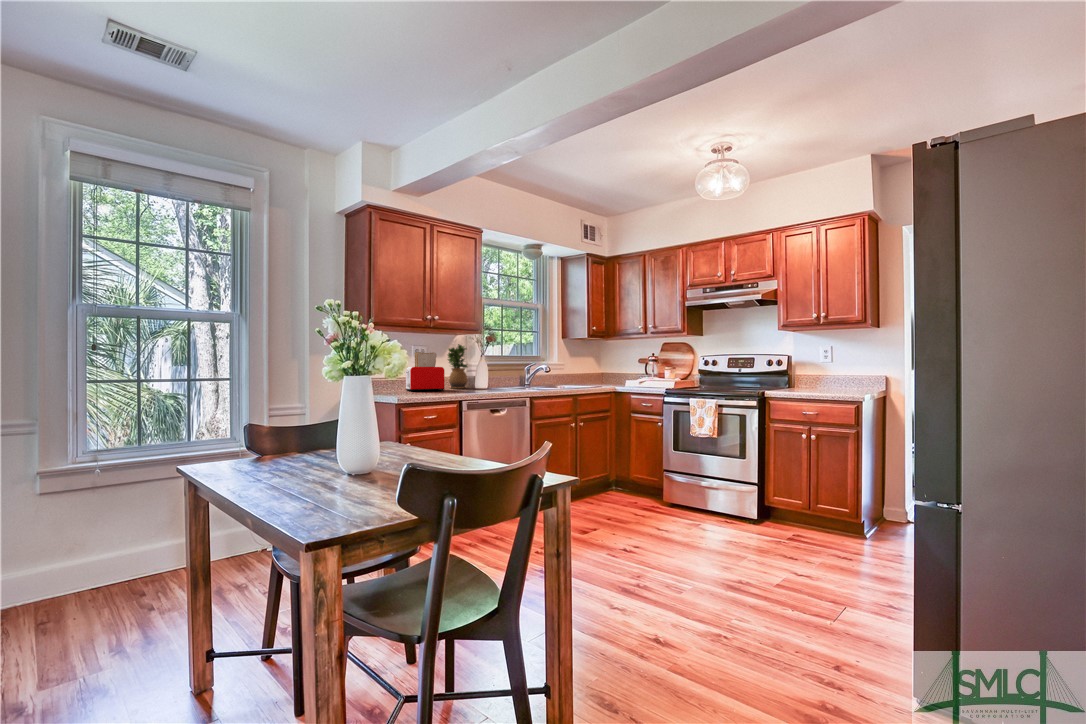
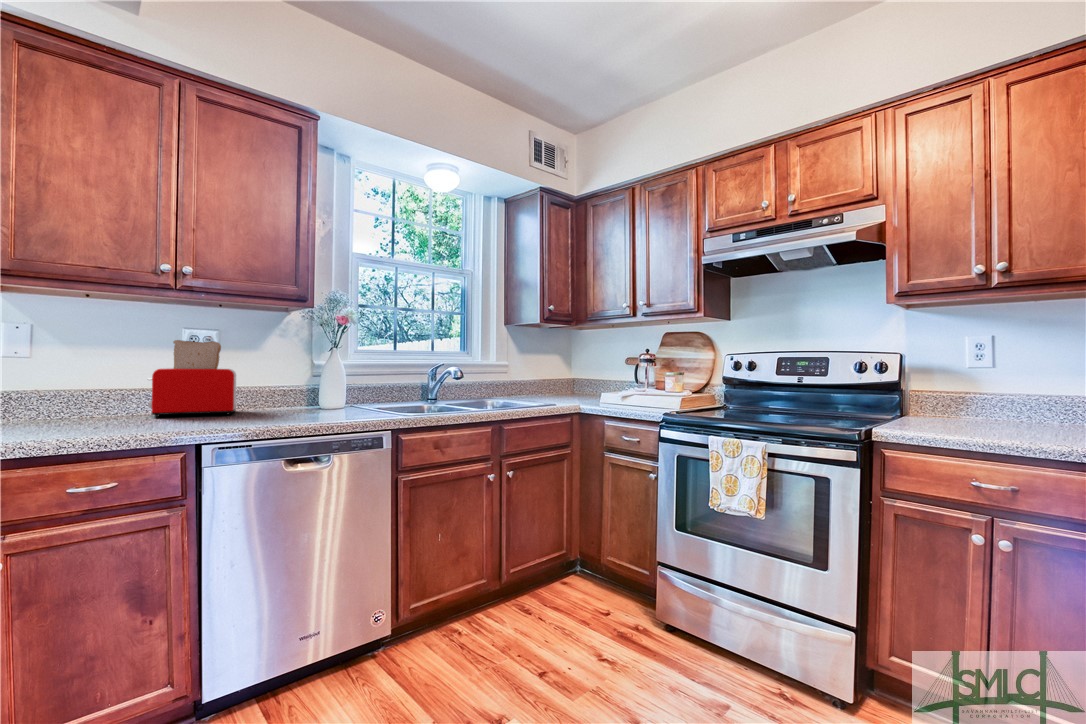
potted plant: present [448,344,468,388] -> none [257,327,306,409]

